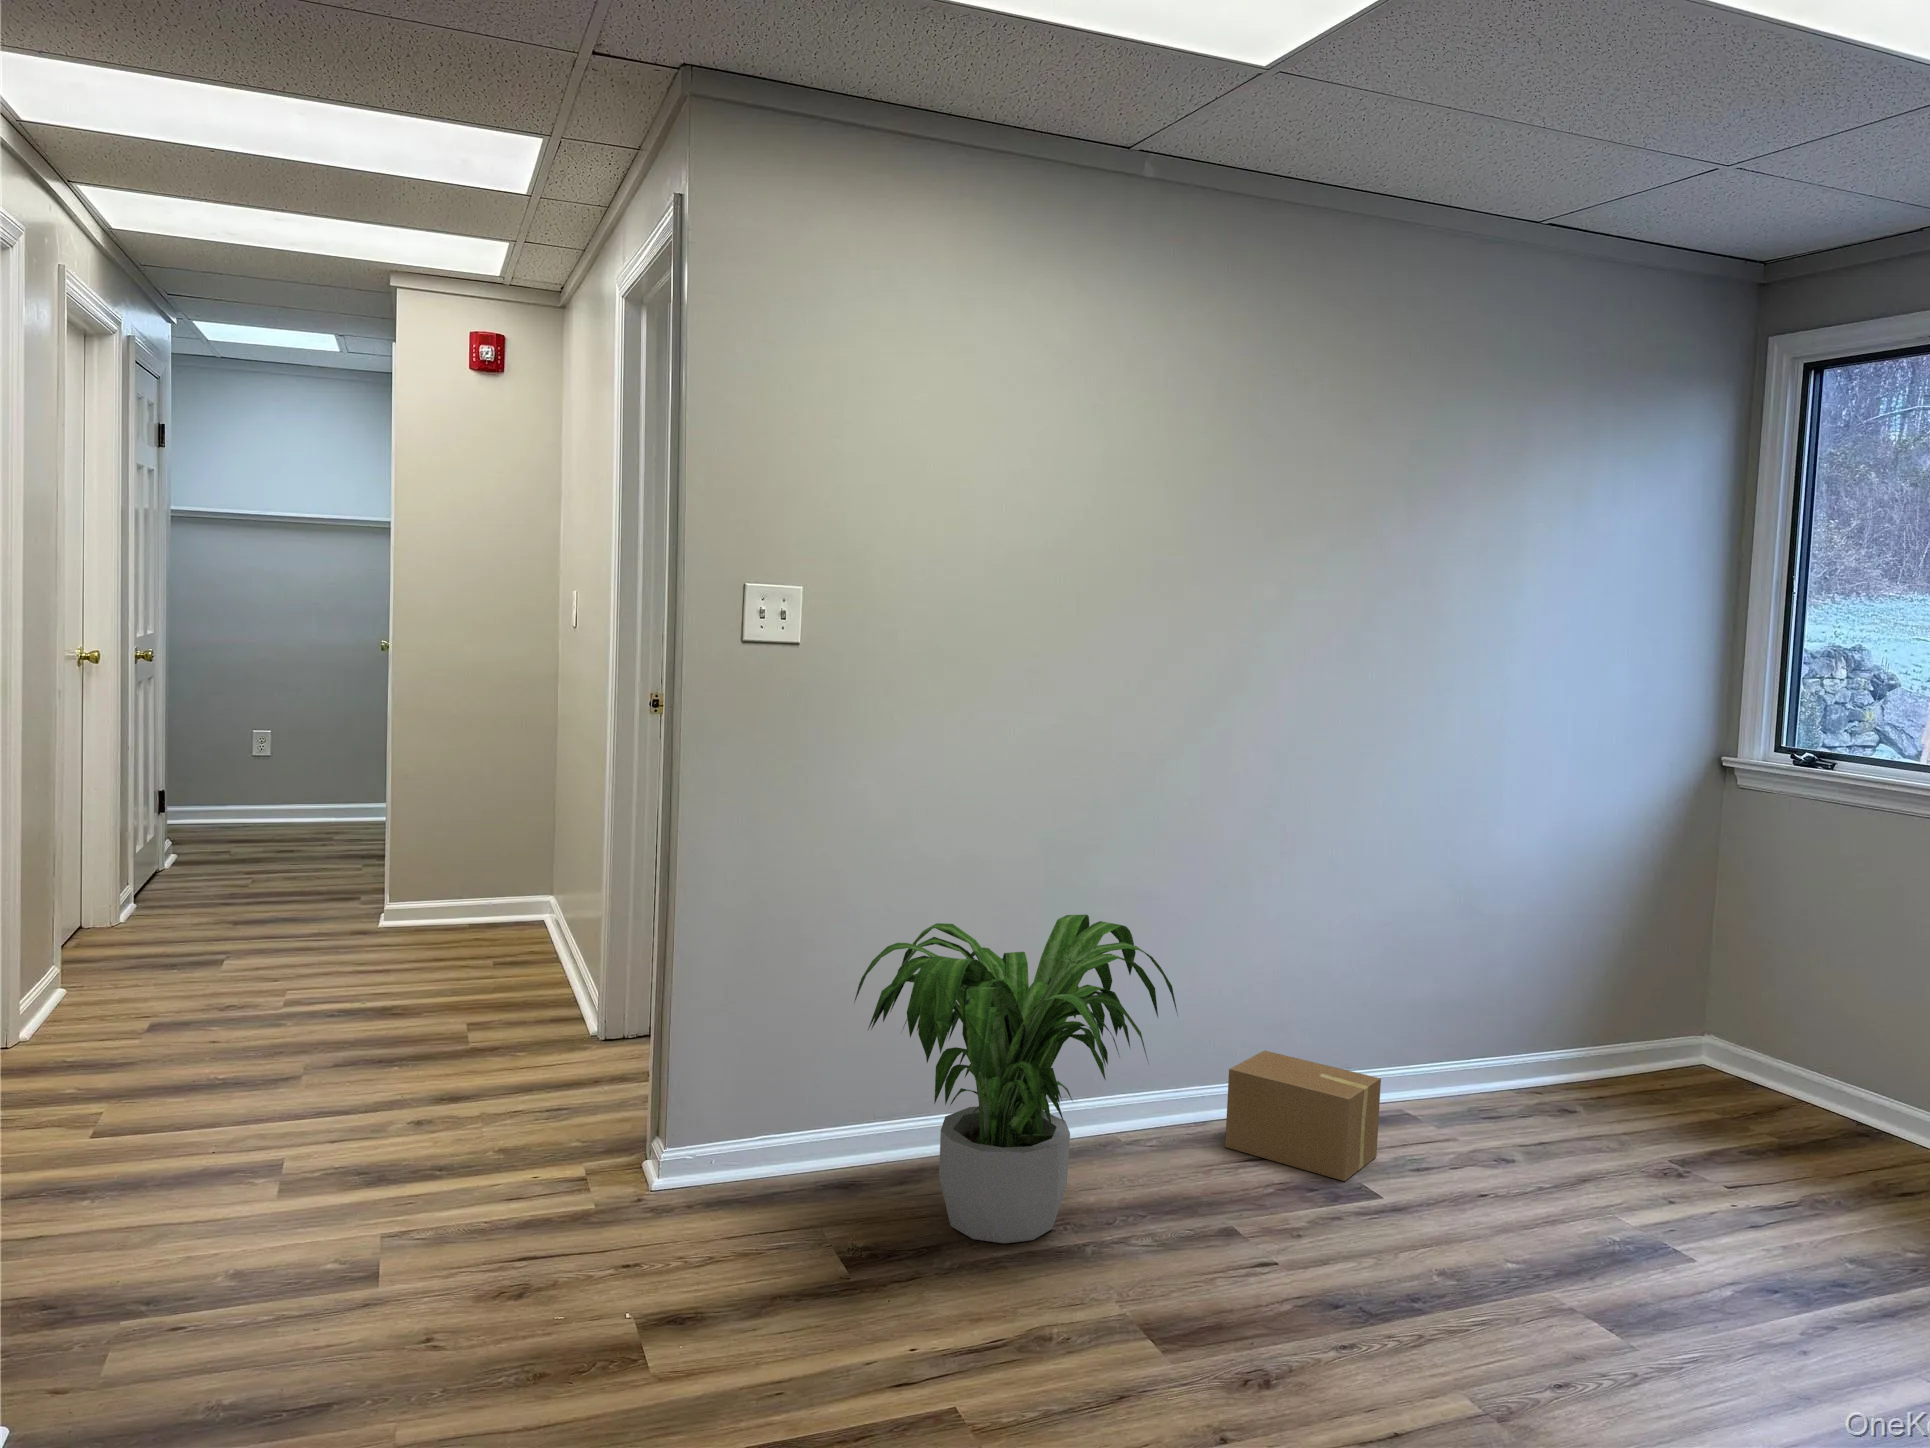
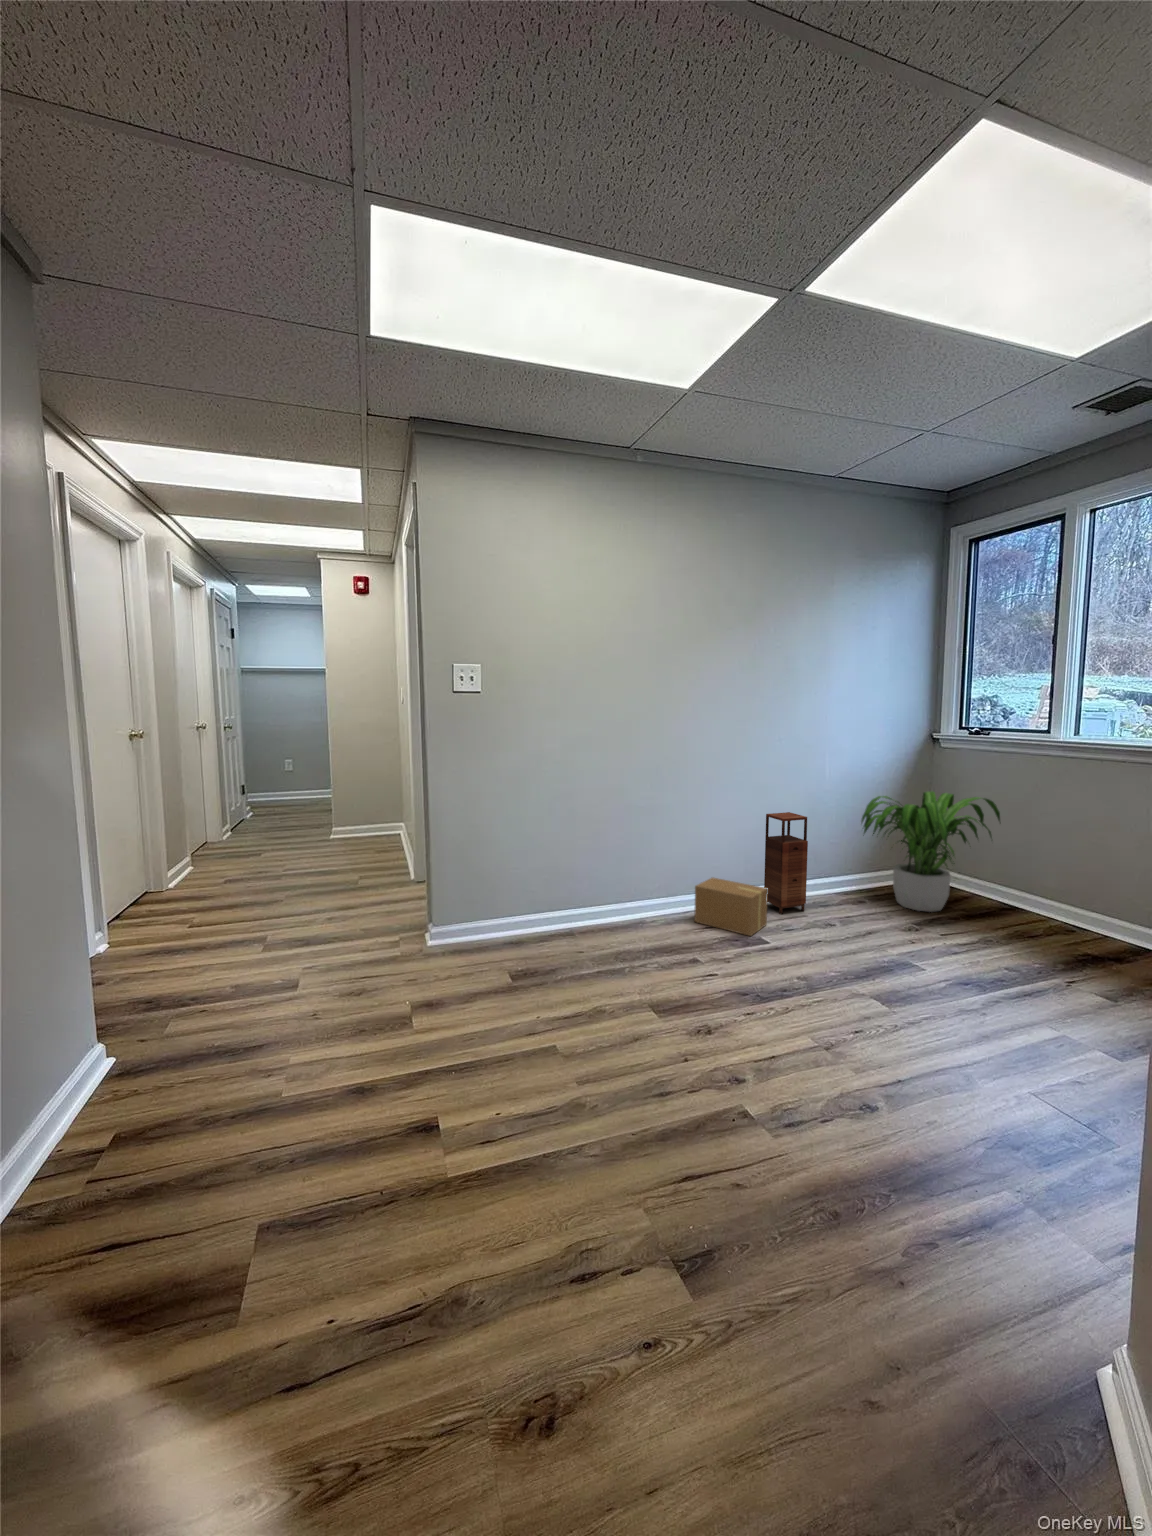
potted plant: present [855,914,1177,1243] -> present [861,791,1000,912]
storage cabinet: none [1369,914,1466,1133] -> present [764,812,808,914]

